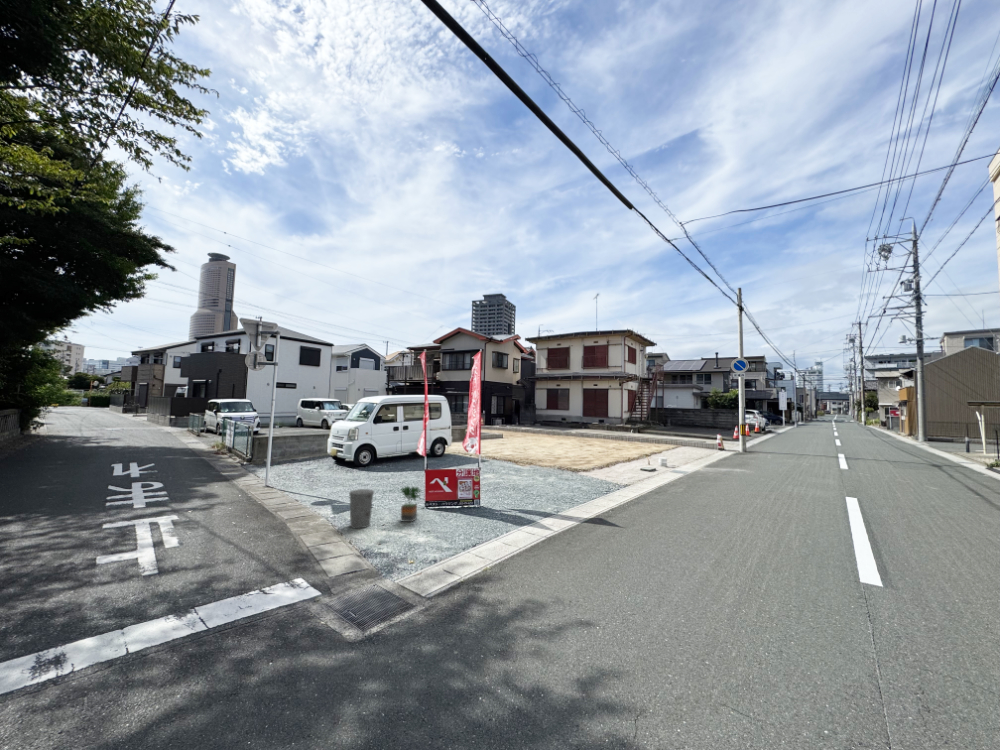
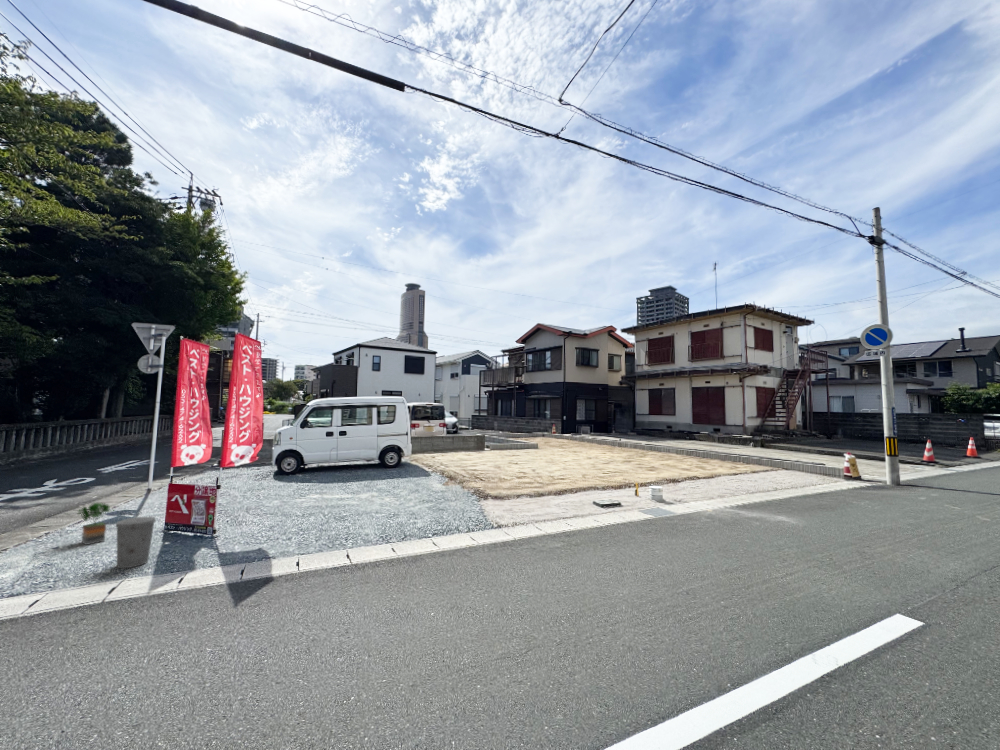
trash can: present [349,489,374,528] -> present [116,517,156,568]

